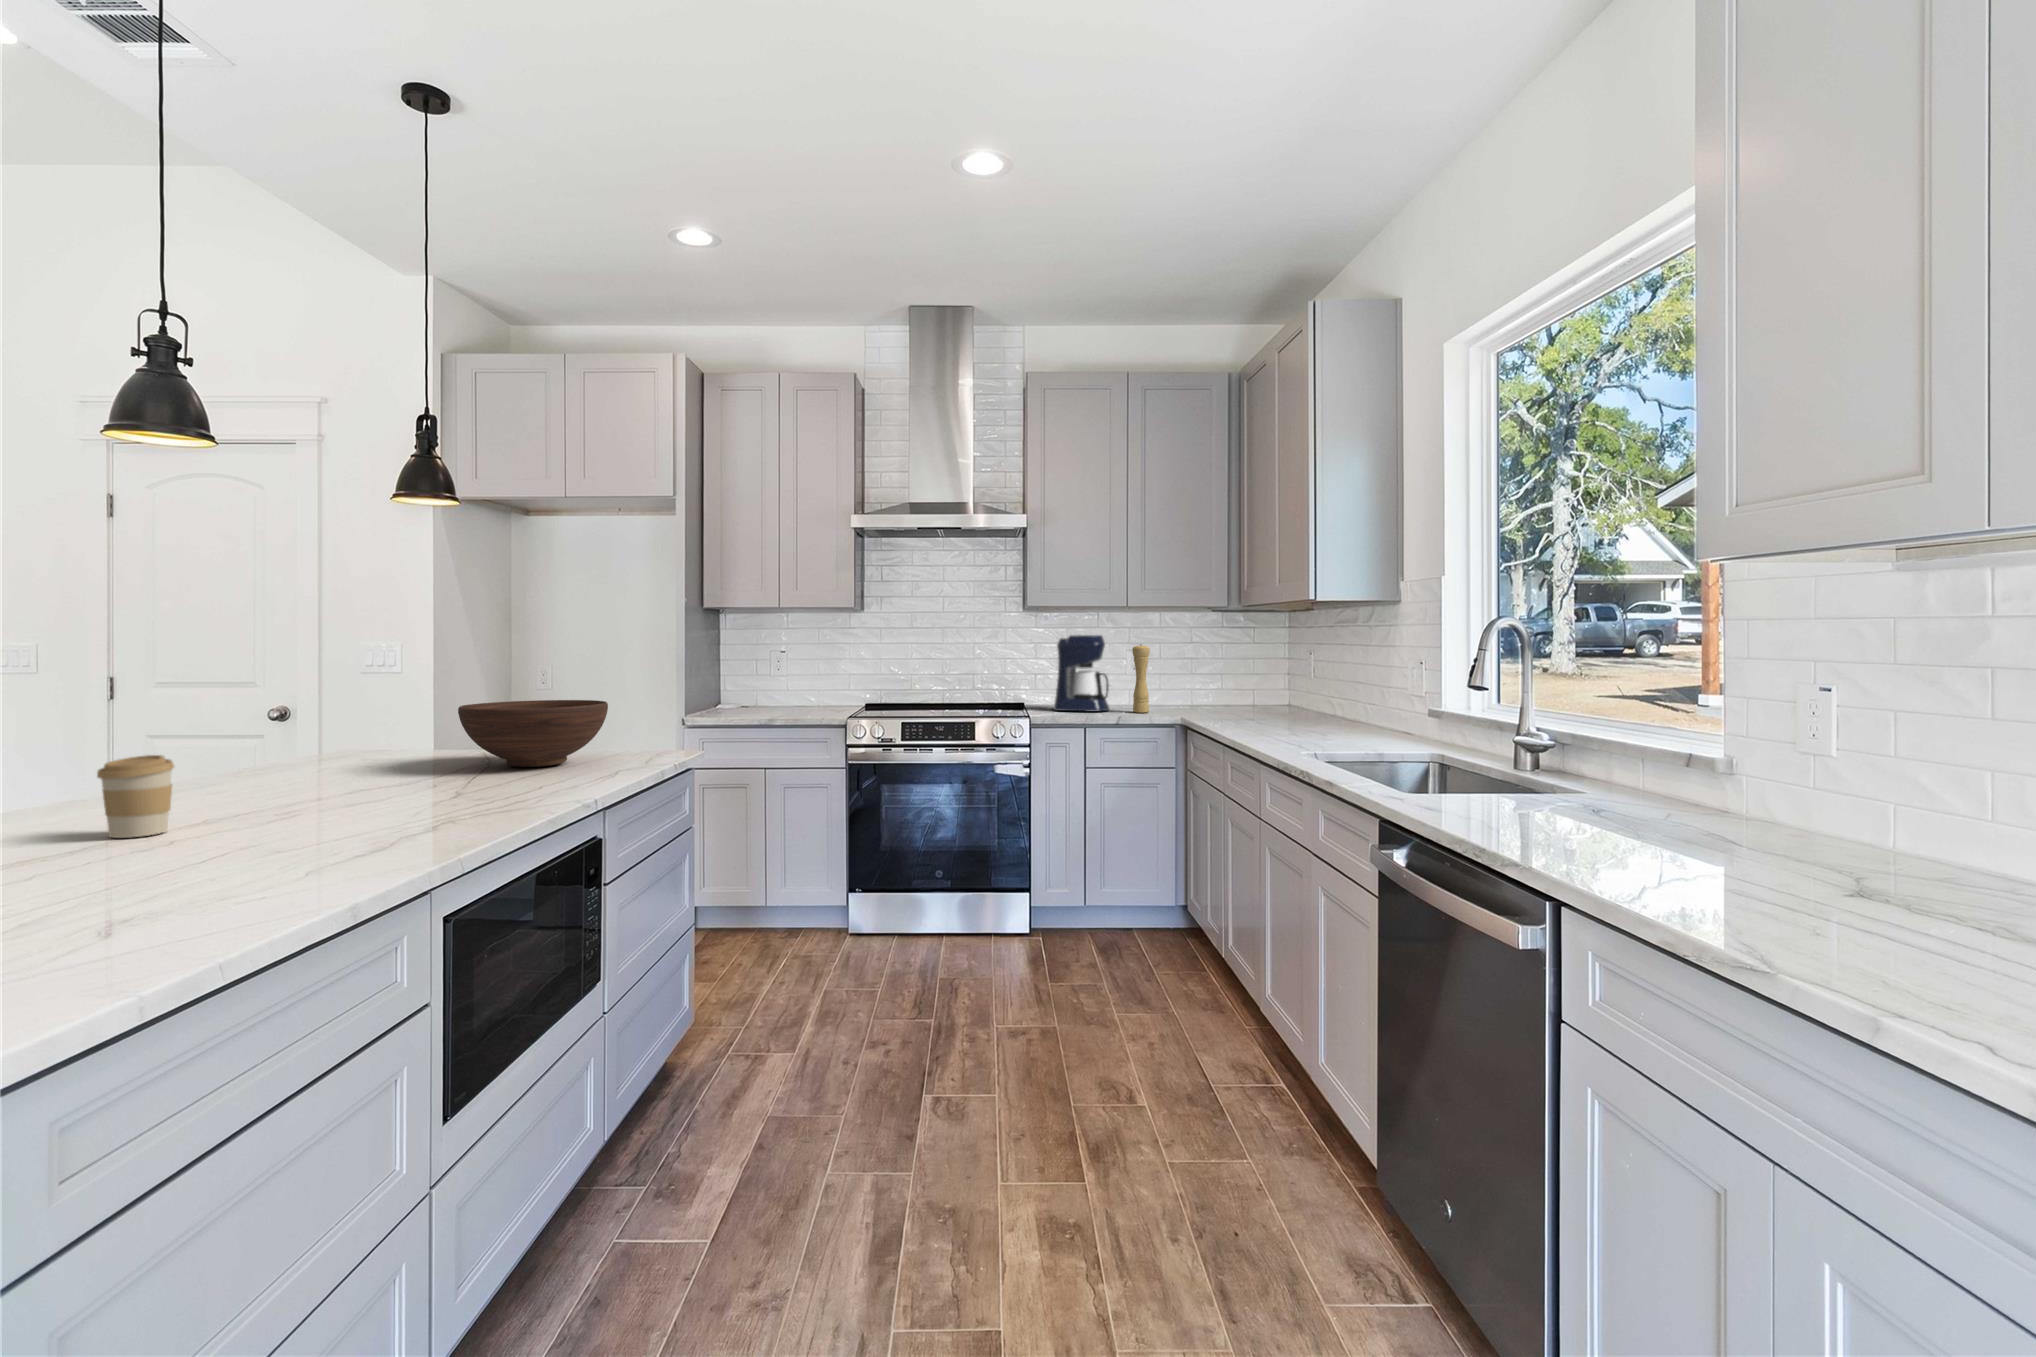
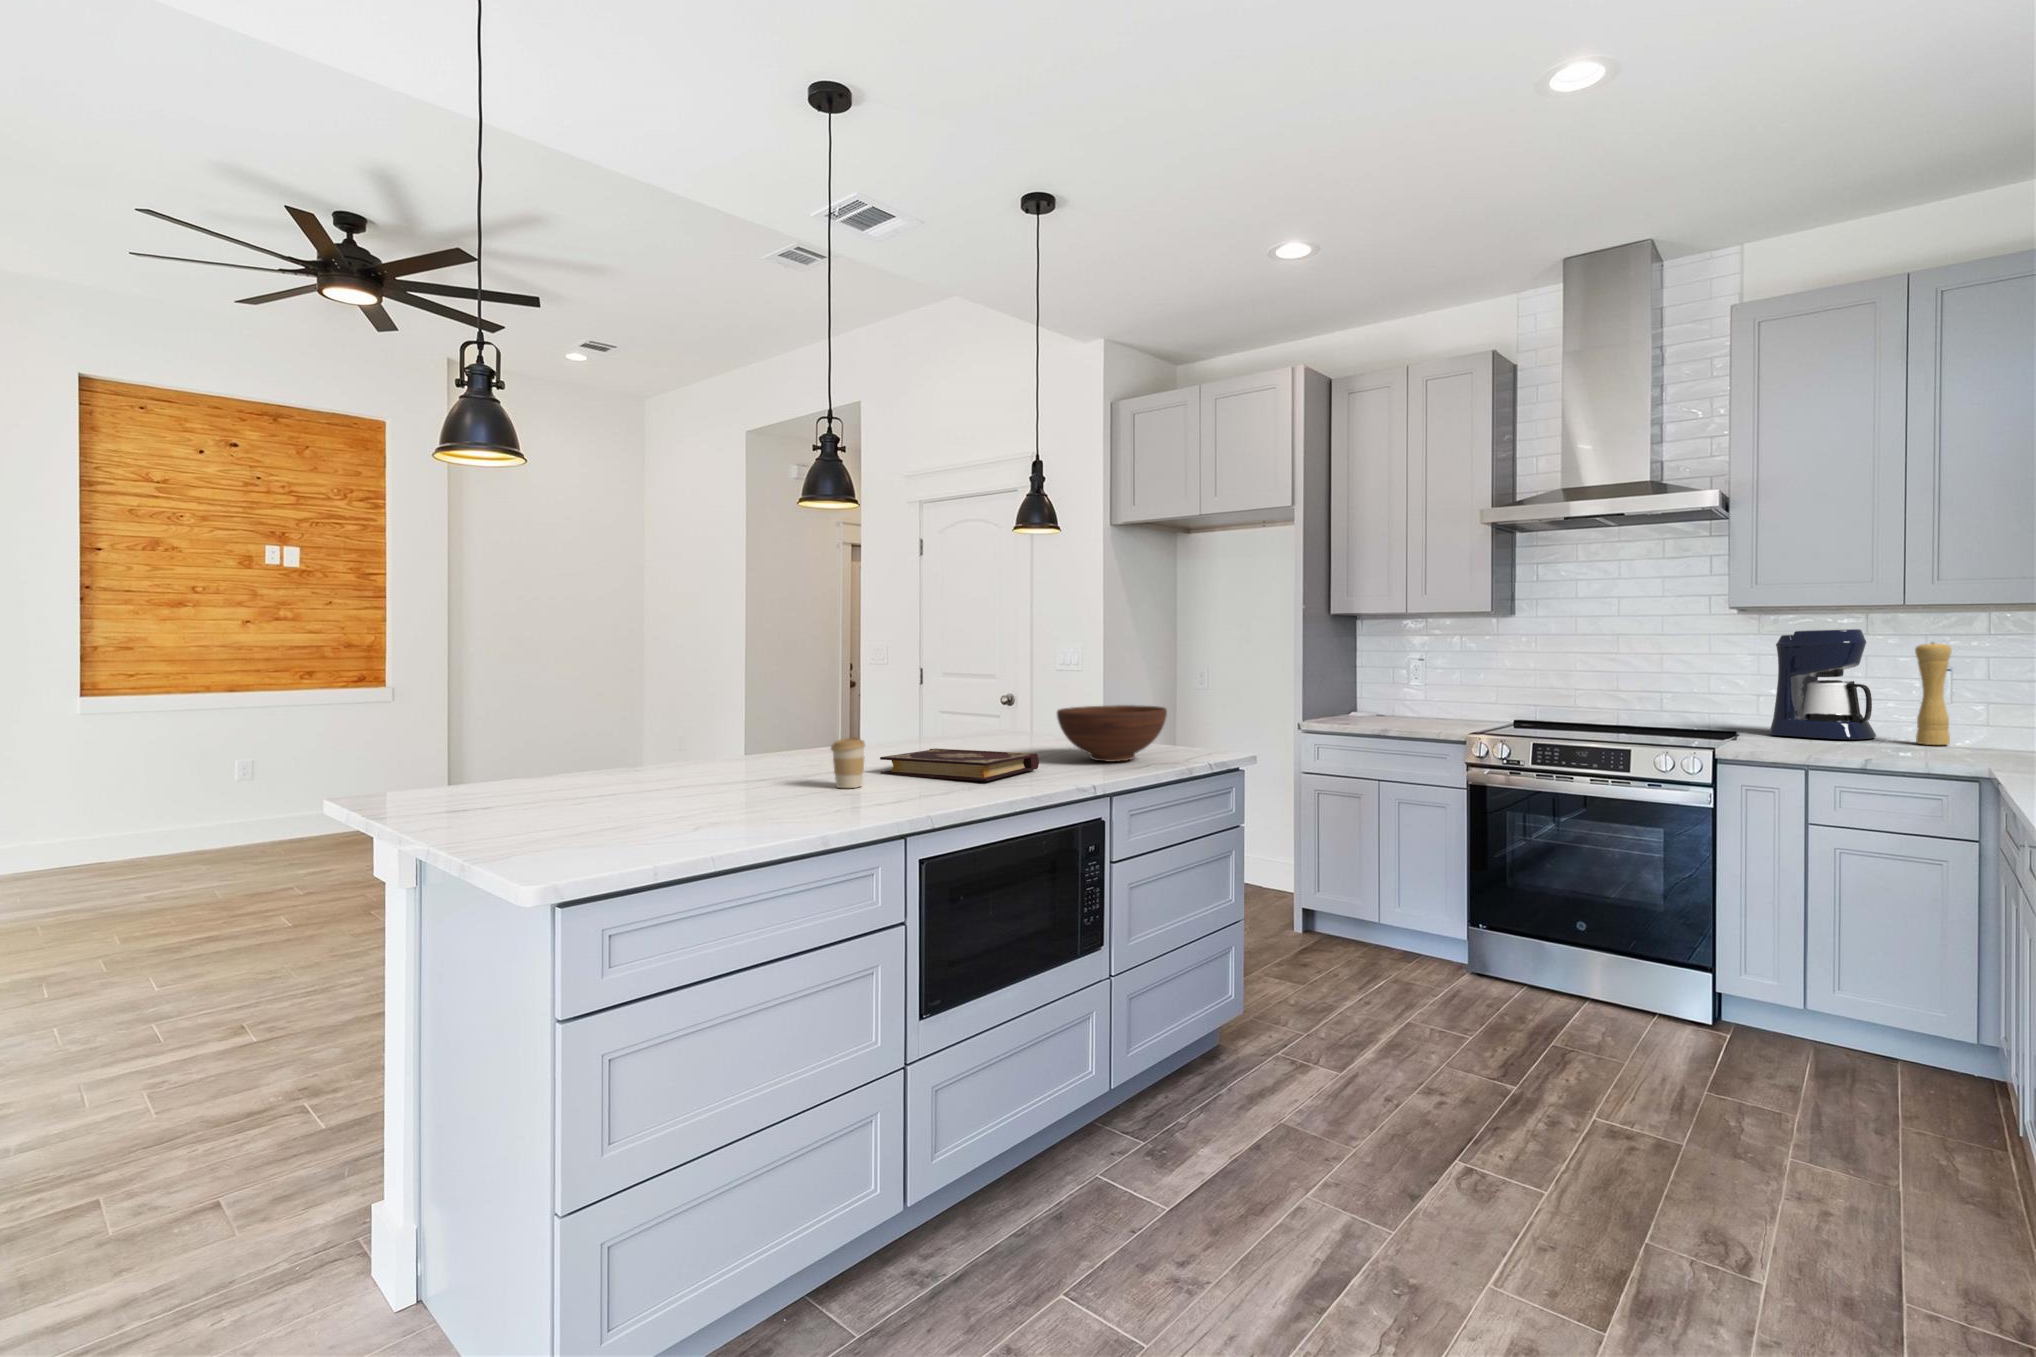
book: none [173,762,453,811] -> present [880,748,1039,781]

